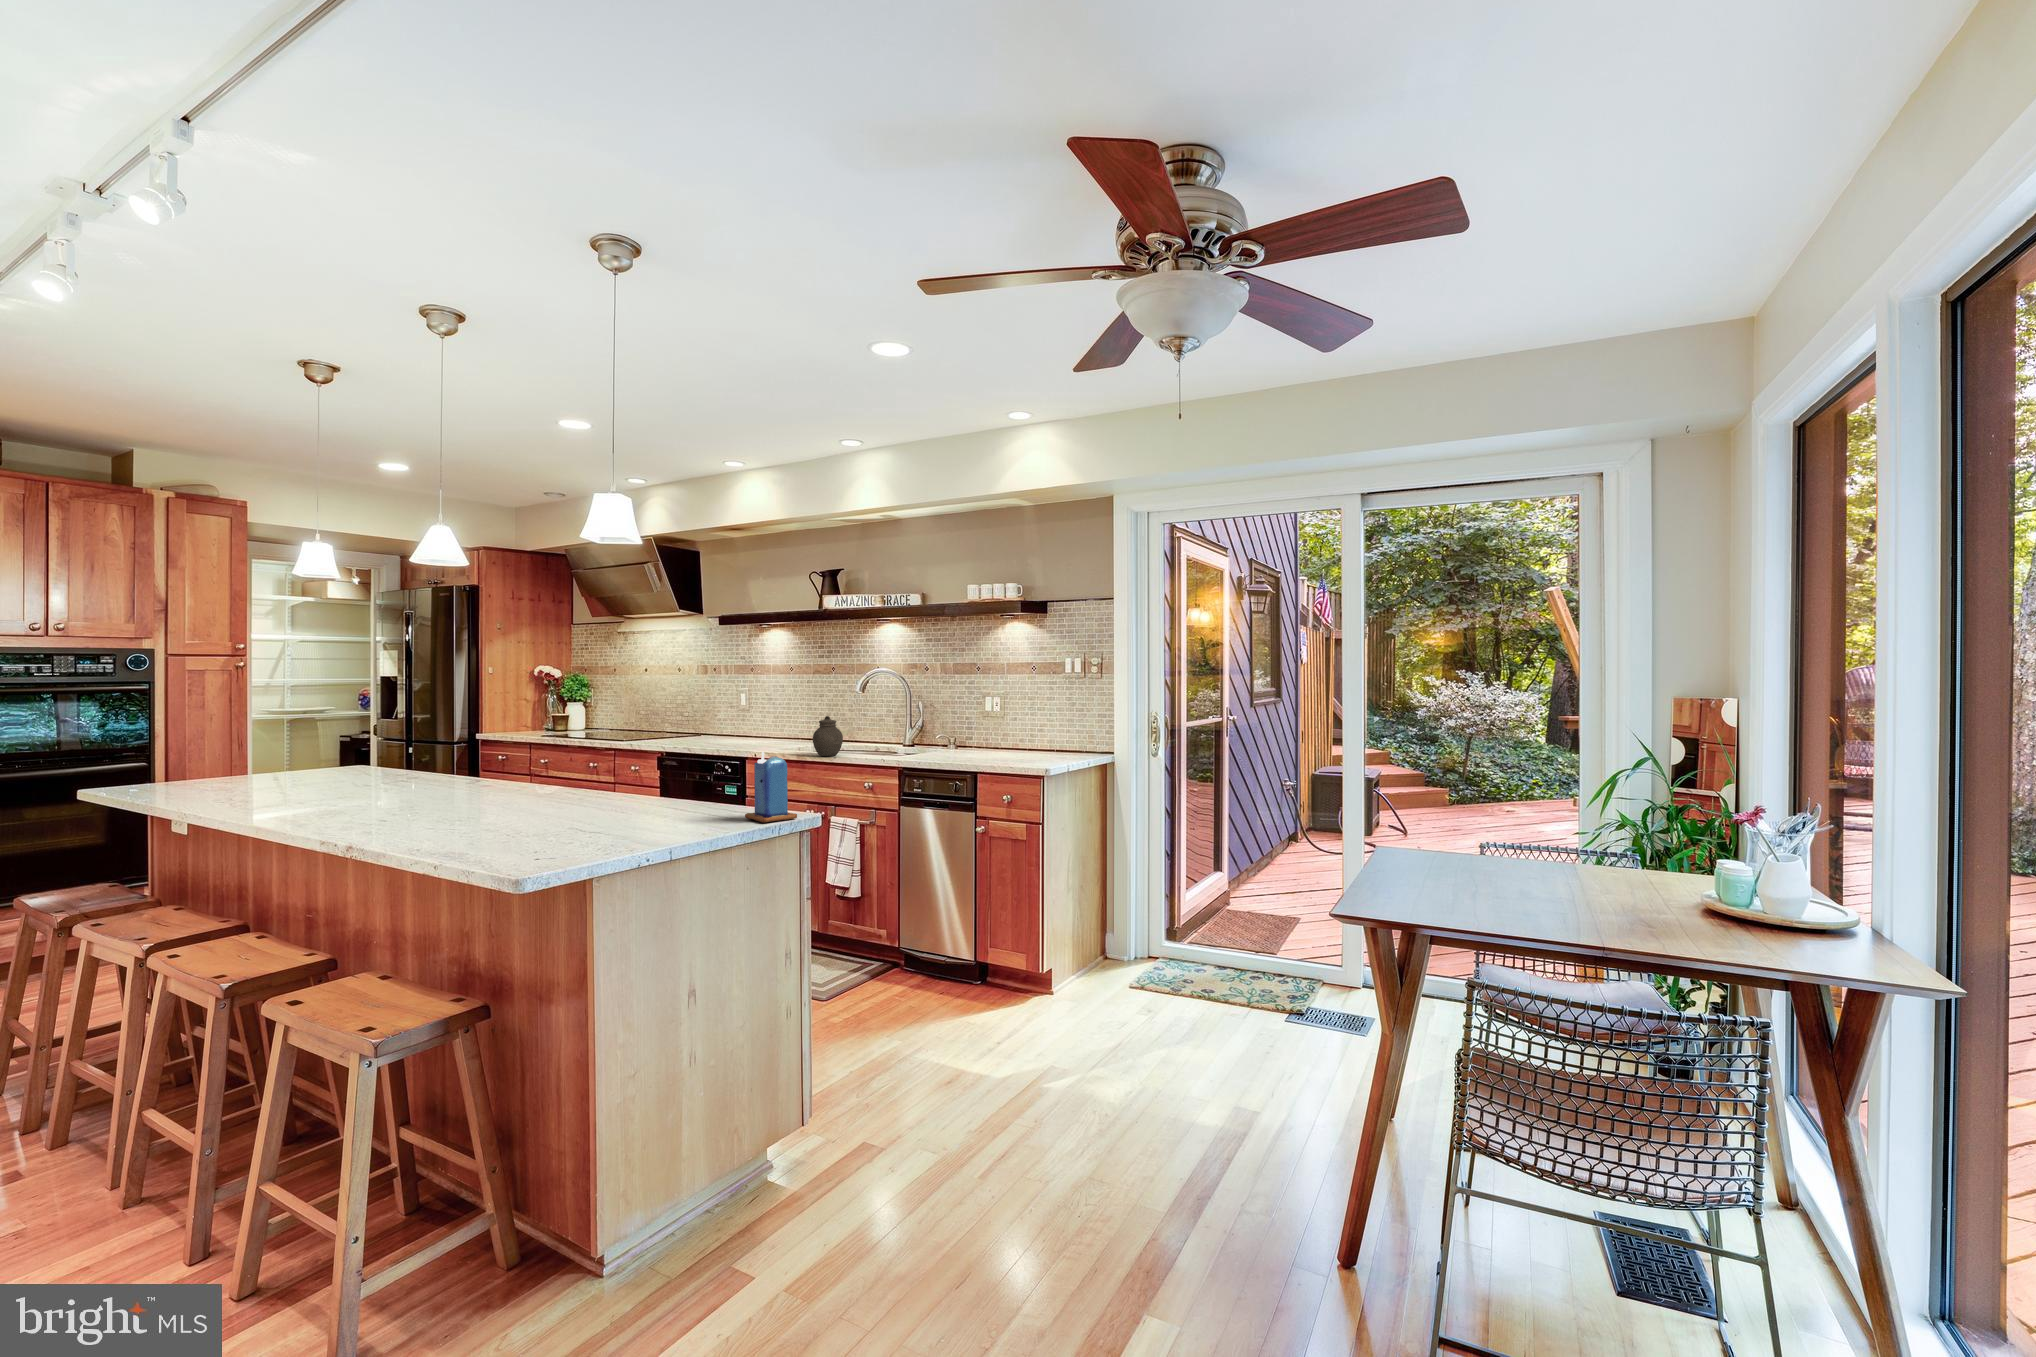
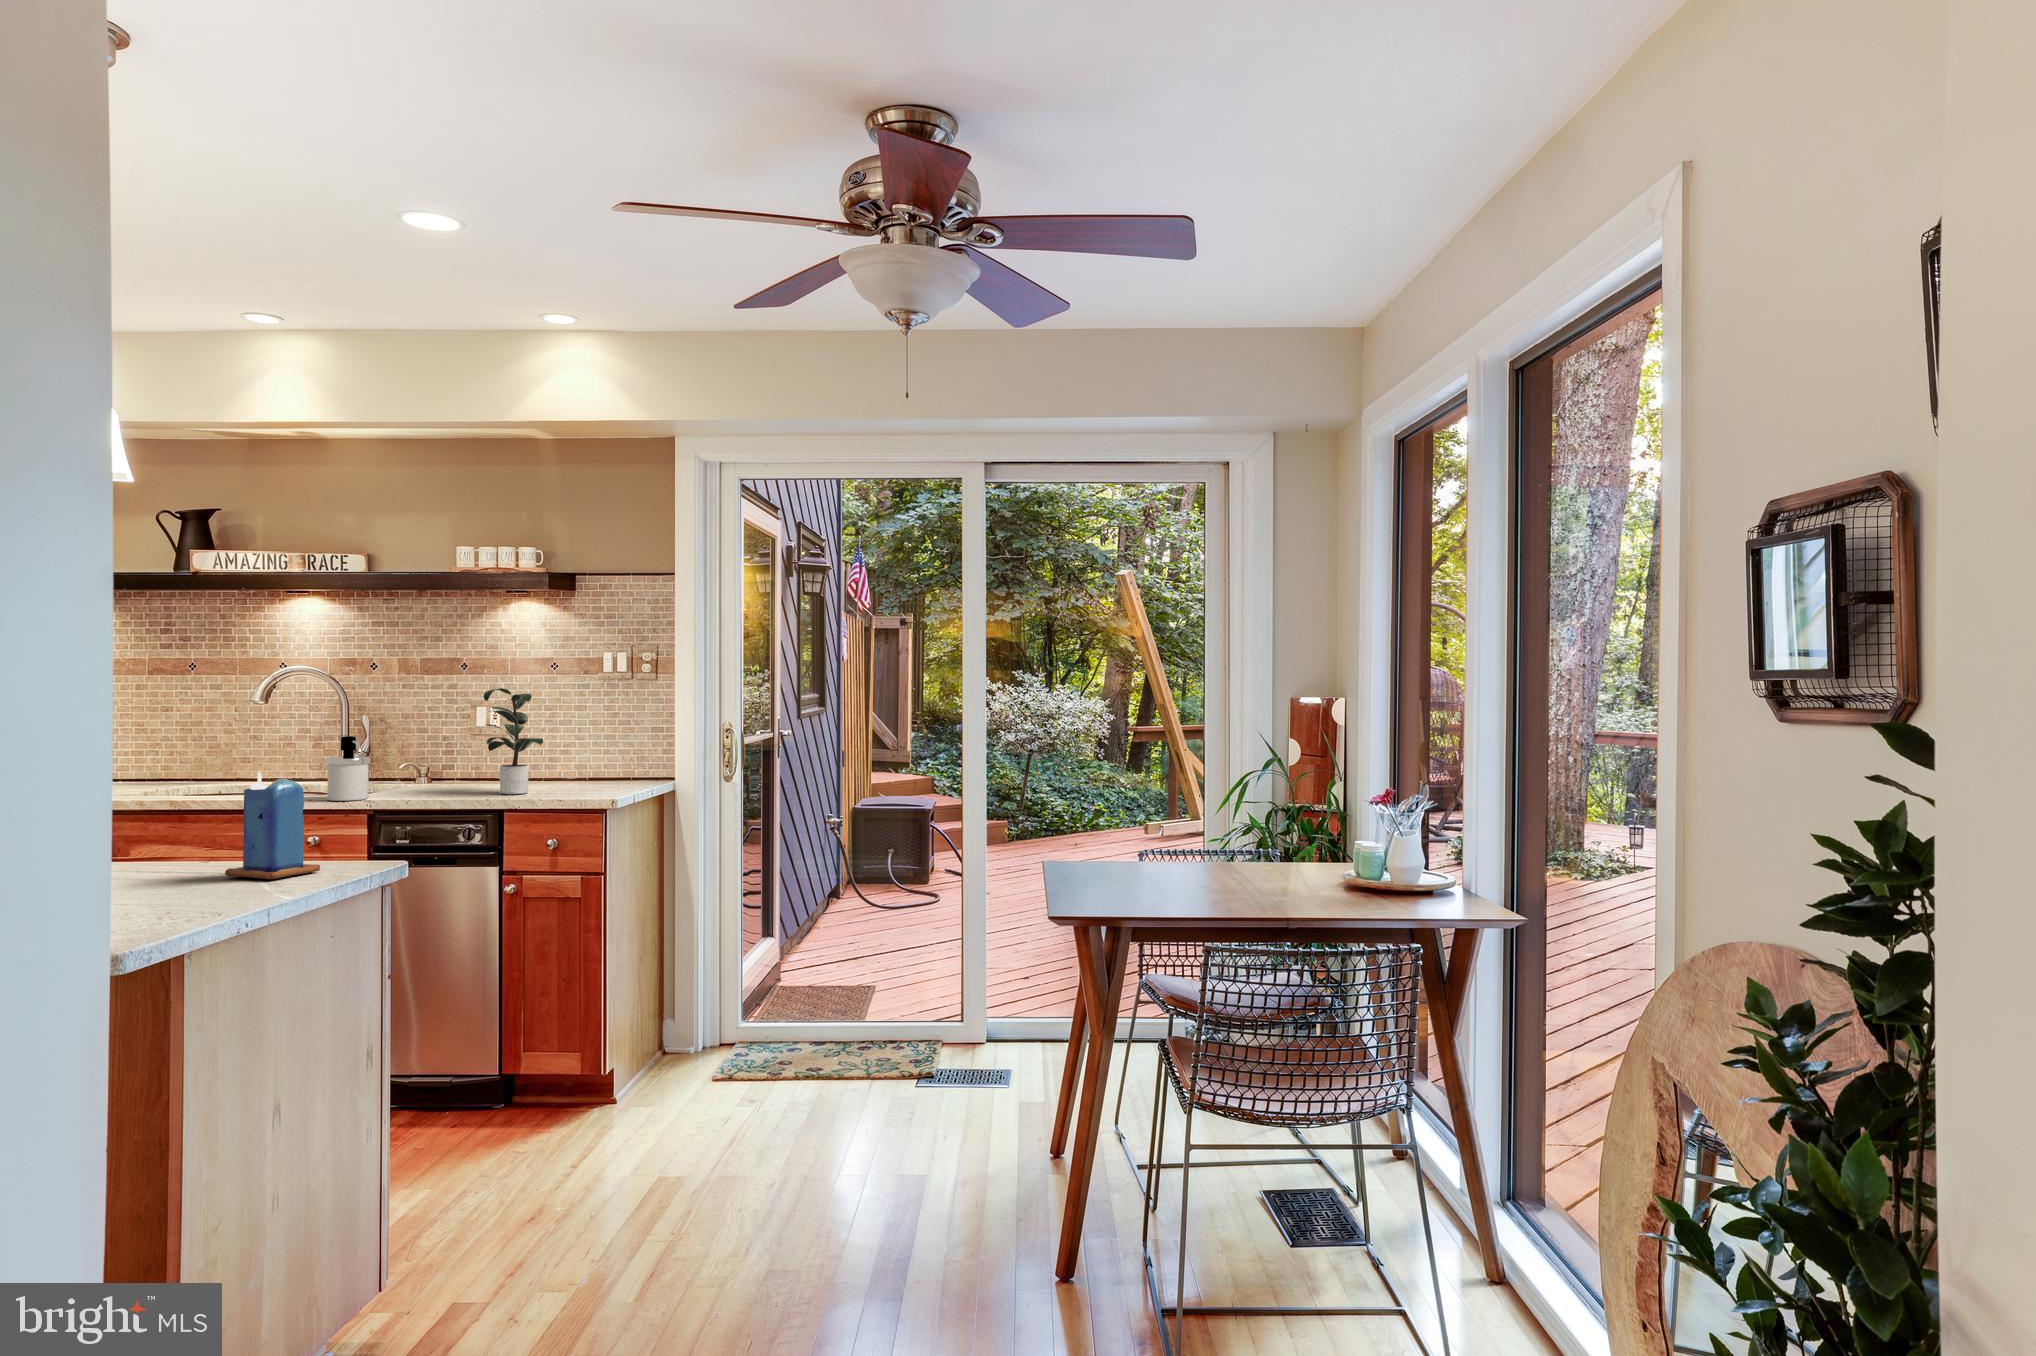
potted plant: none [962,686,1026,762] -> present [483,688,543,794]
jar: present [813,716,843,756] -> none [189,736,245,799]
soap dispenser: none [881,718,907,762] -> present [326,736,370,801]

